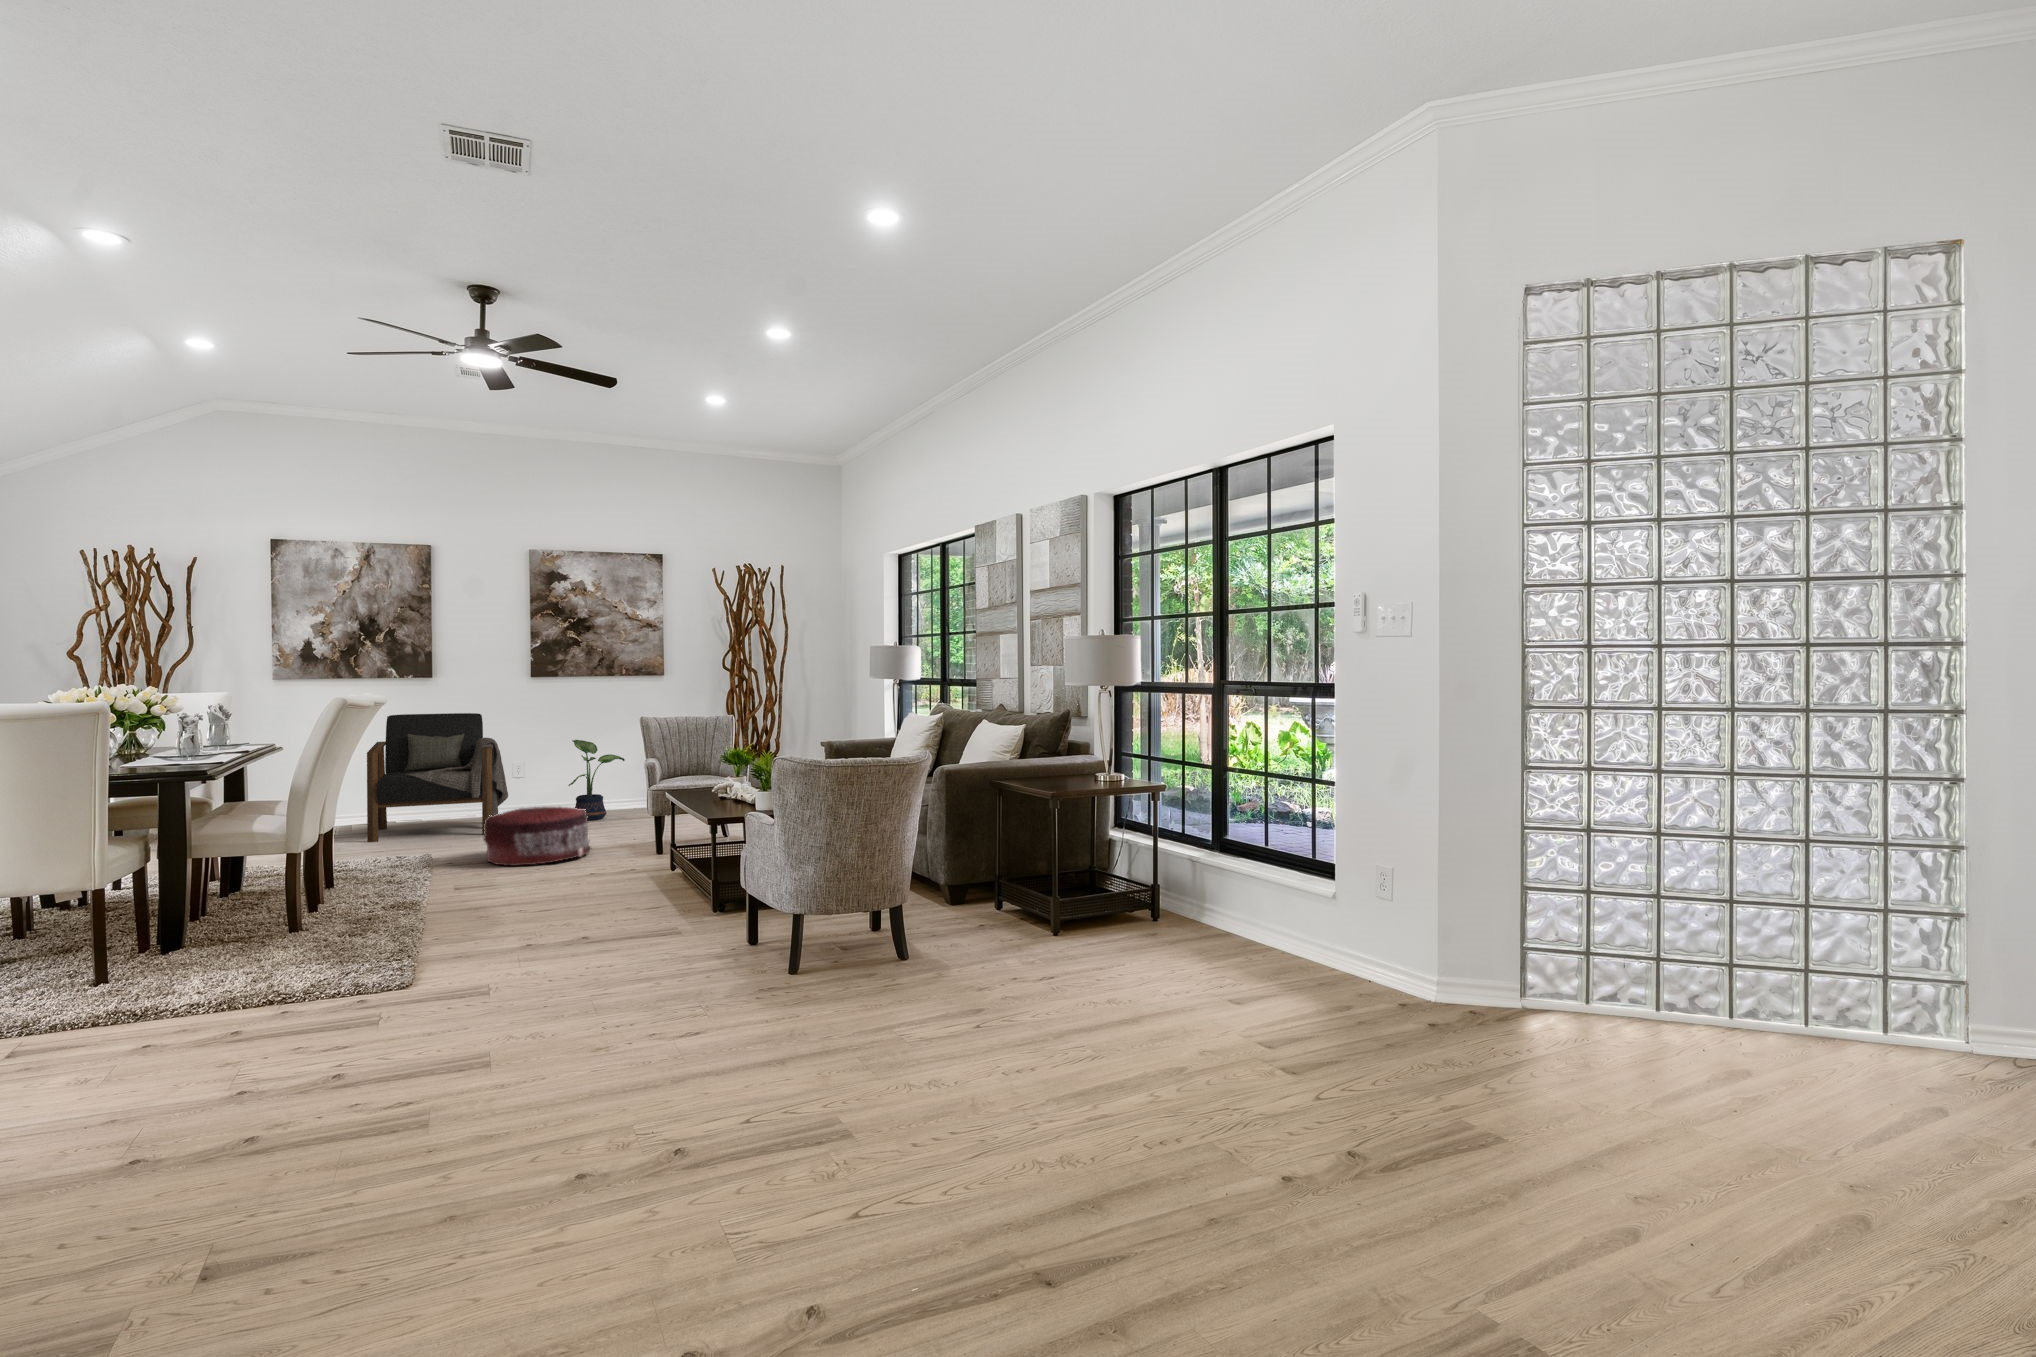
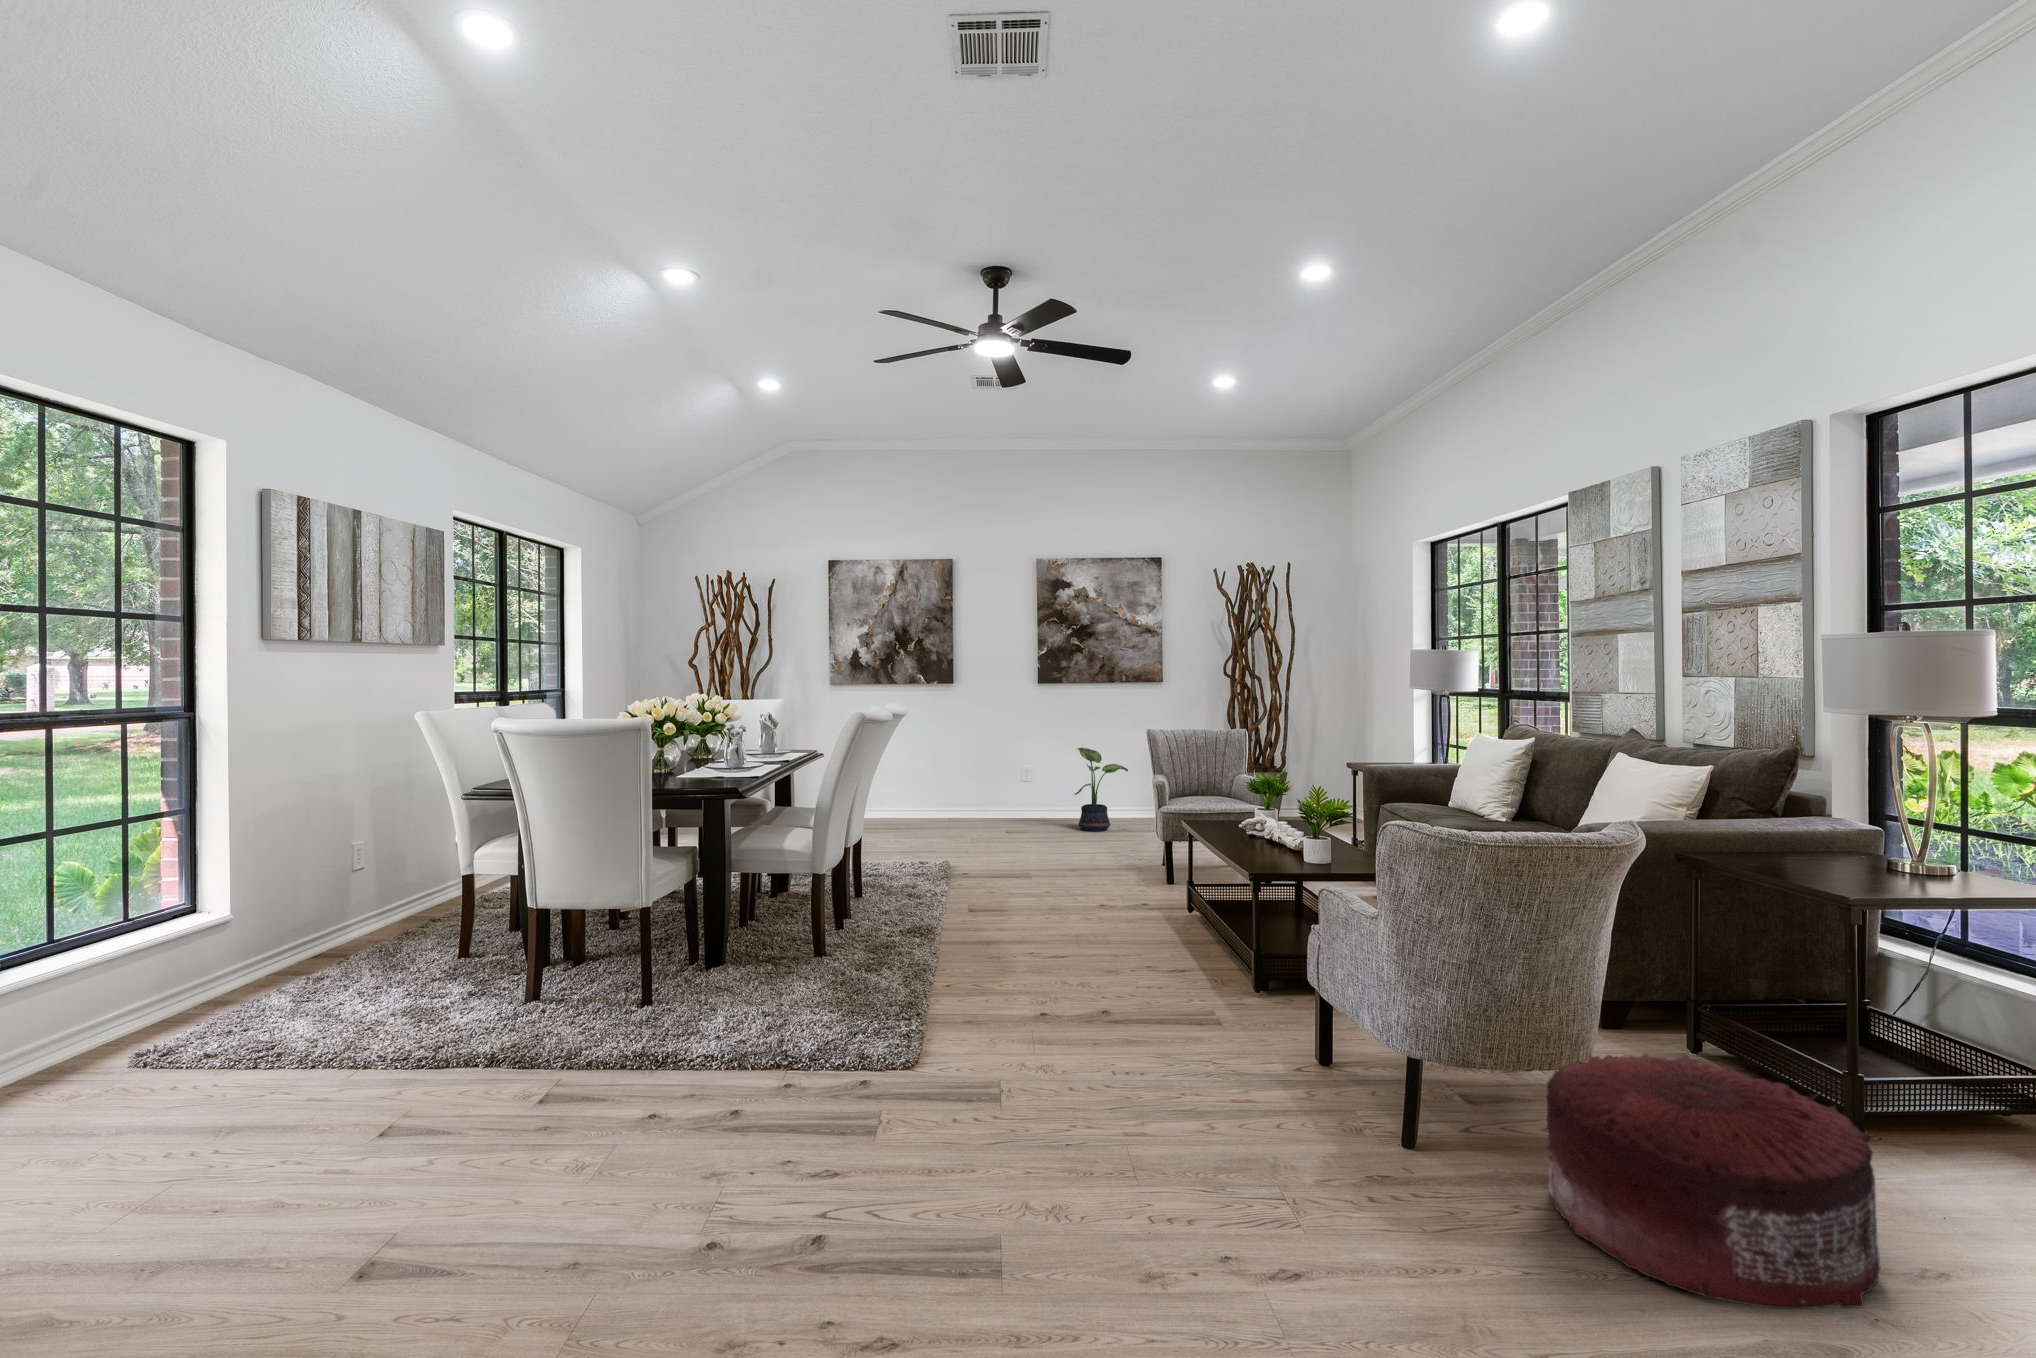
armchair: present [367,713,508,842] -> none [899,720,1020,842]
pouf: present [483,807,591,866] -> present [1546,1054,1881,1309]

